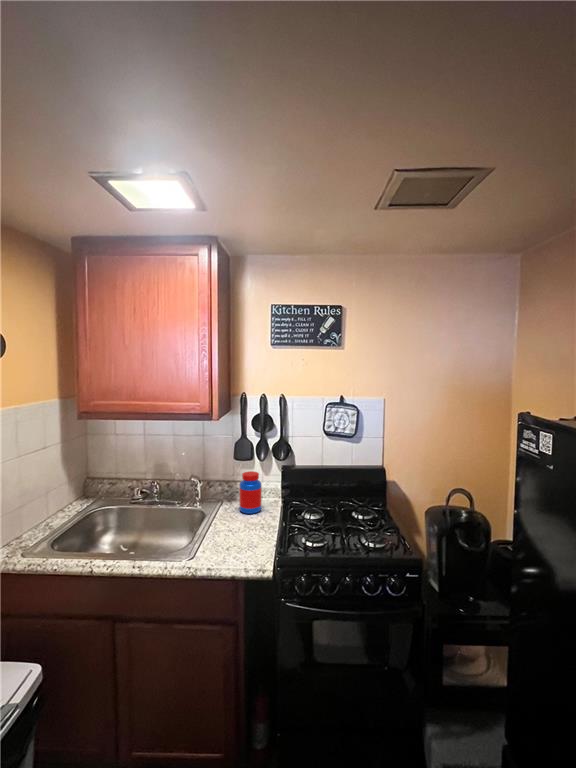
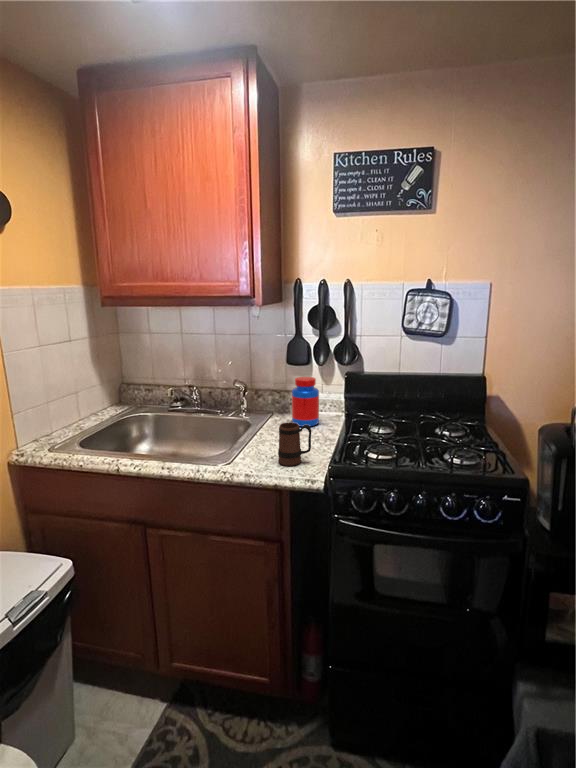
mug: none [234,519,261,557] -> present [278,423,312,466]

